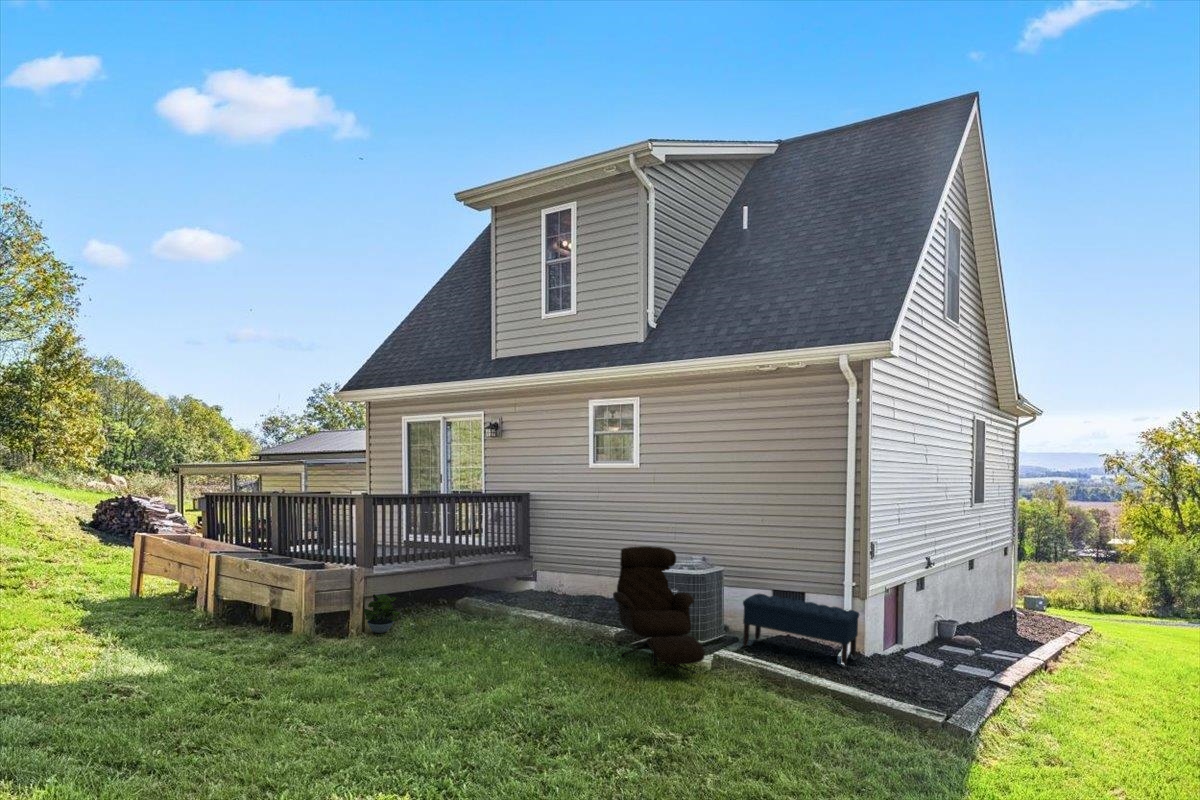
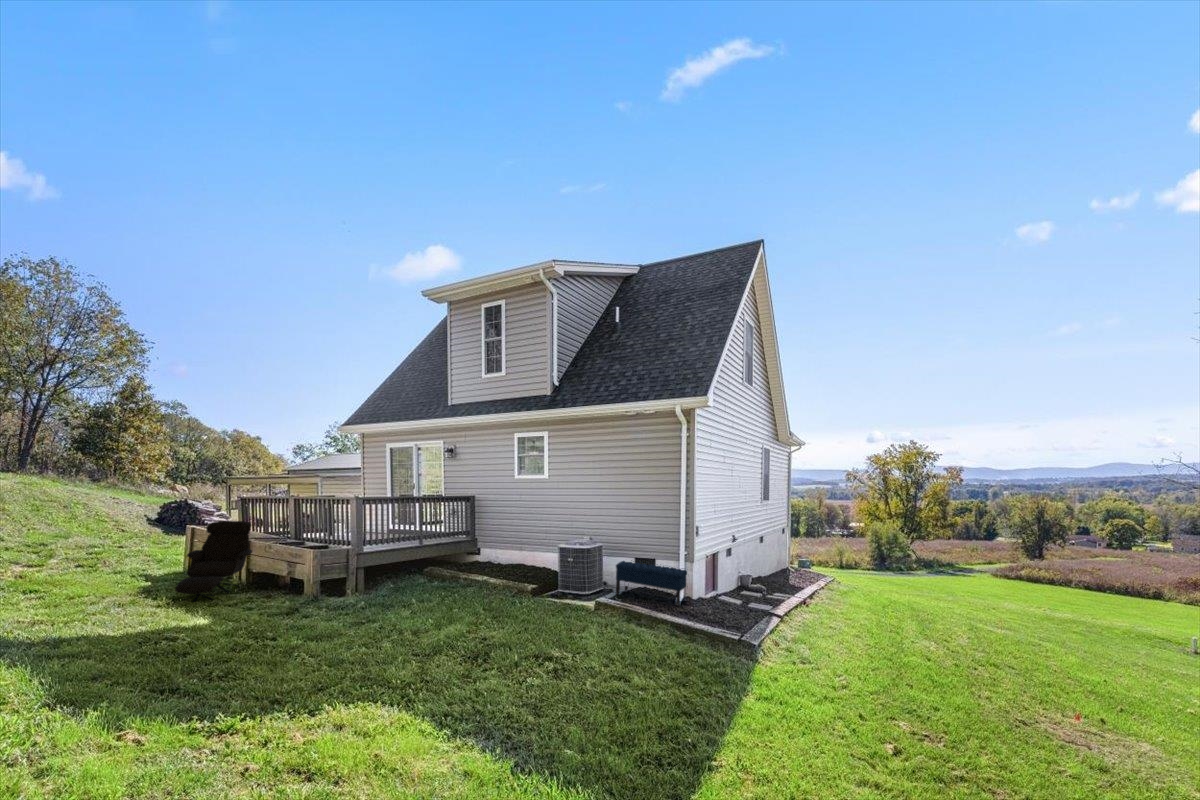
lounge chair: present [613,546,704,680] -> present [175,521,252,602]
potted plant: present [364,594,400,633] -> none [356,566,382,594]

